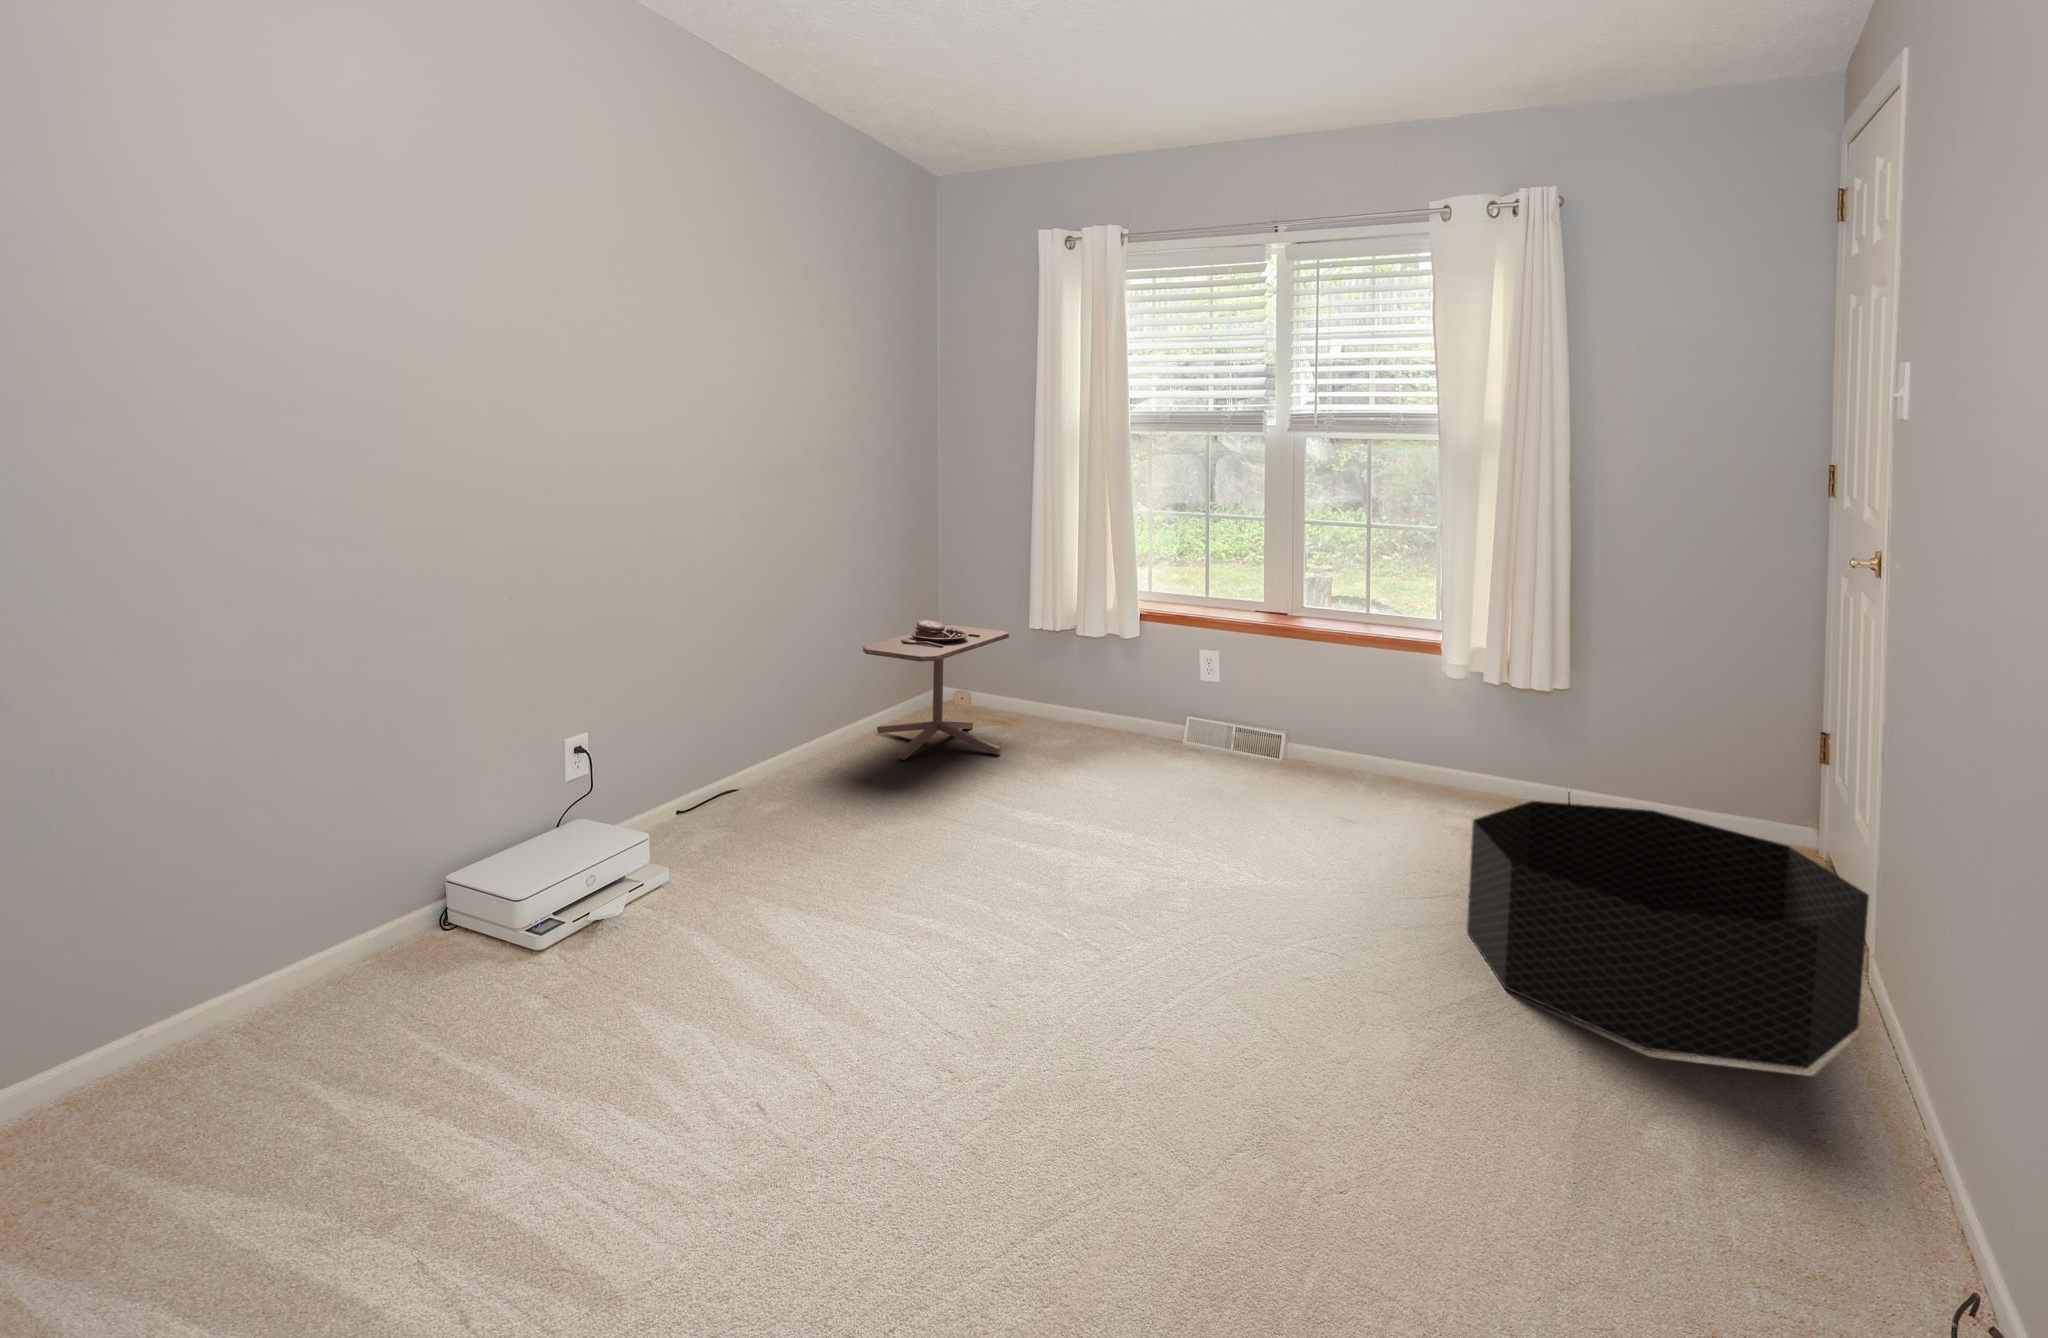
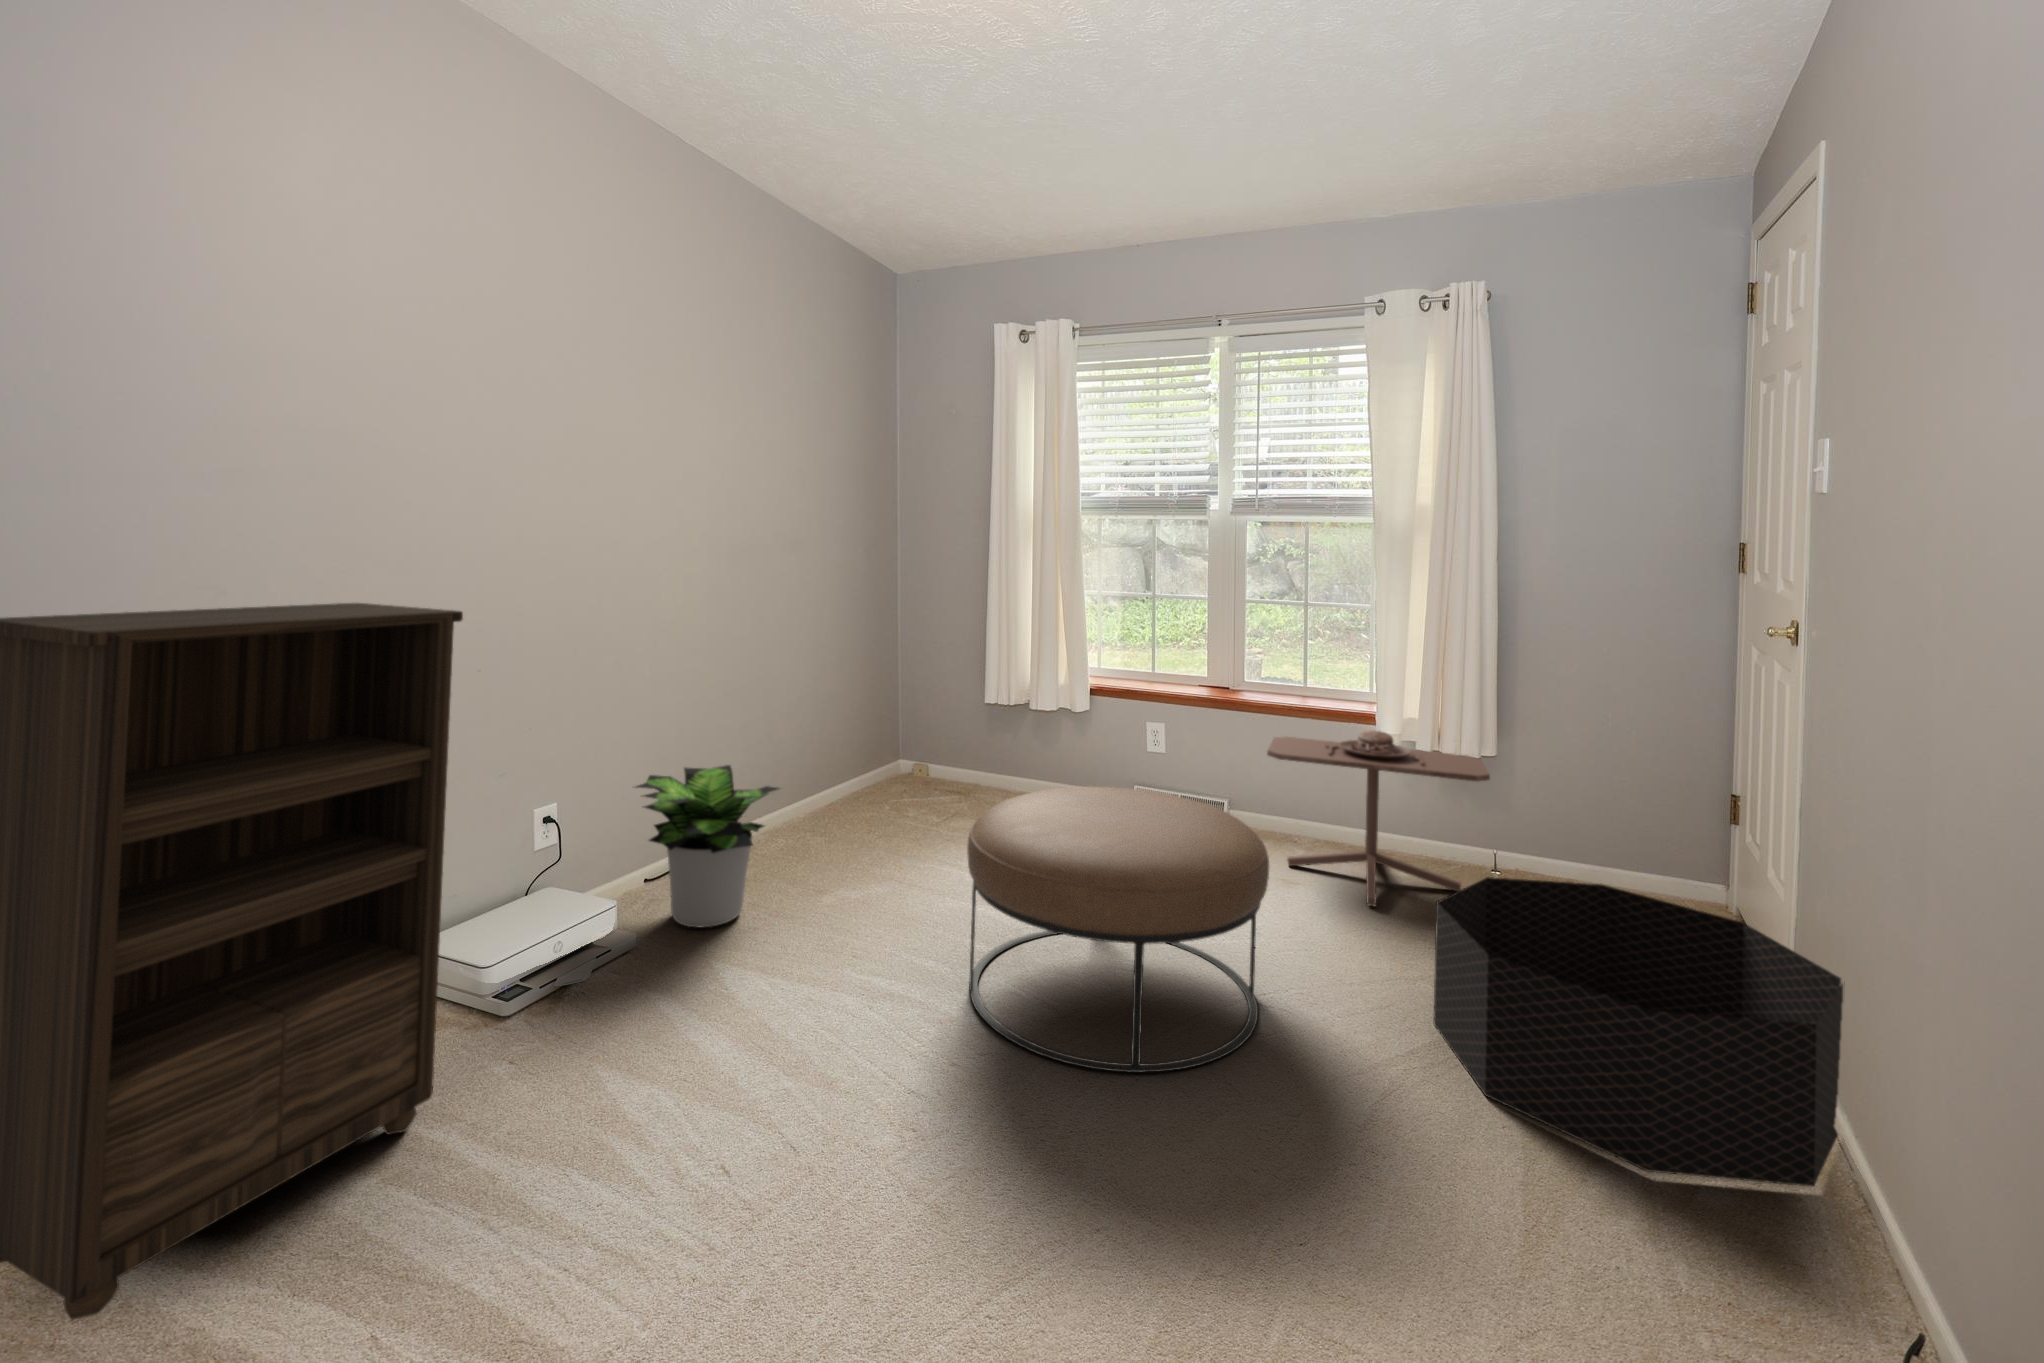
bookshelf: none [272,543,594,1066] -> present [0,603,463,1320]
side table: present [863,620,1009,760] -> present [1267,731,1490,906]
potted plant: none [696,687,848,831] -> present [636,765,779,928]
ottoman: none [1020,710,1307,957] -> present [967,787,1269,1072]

